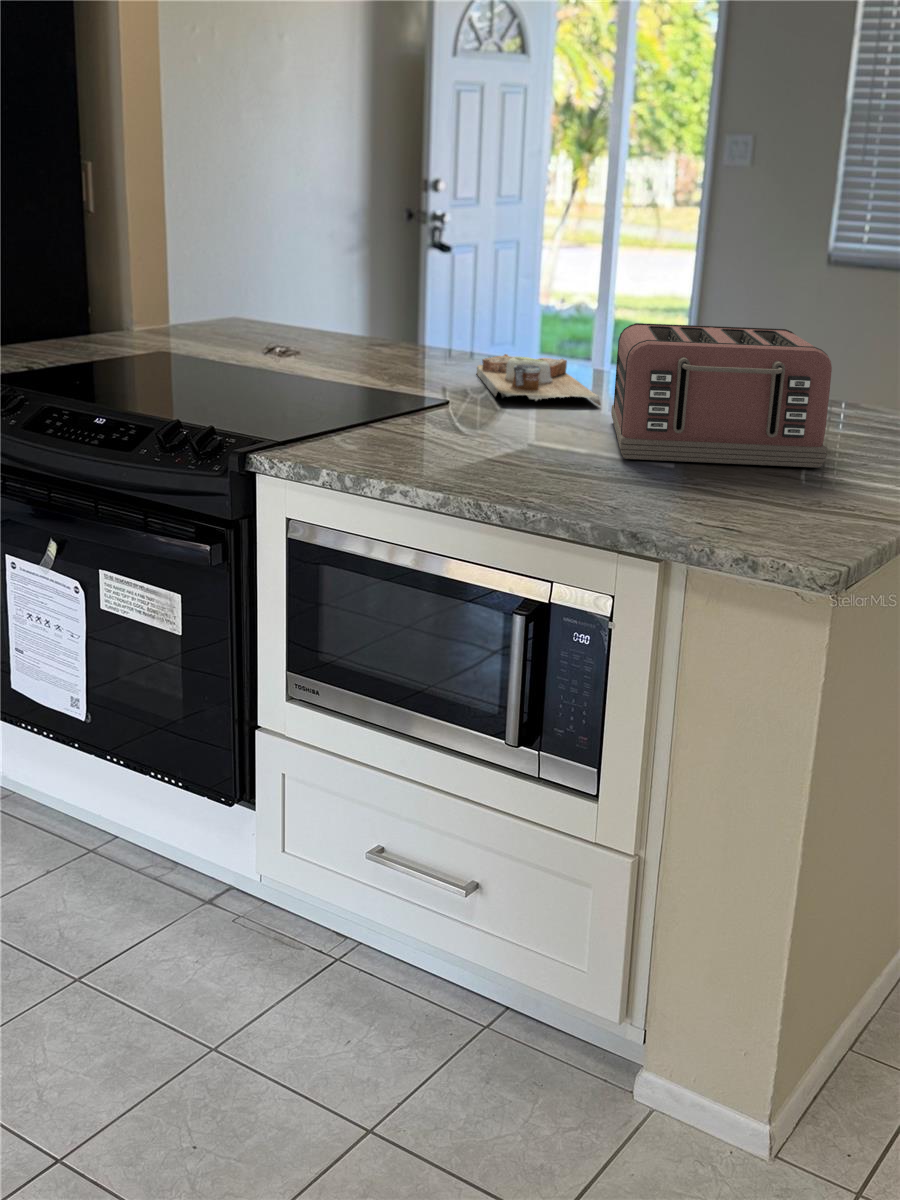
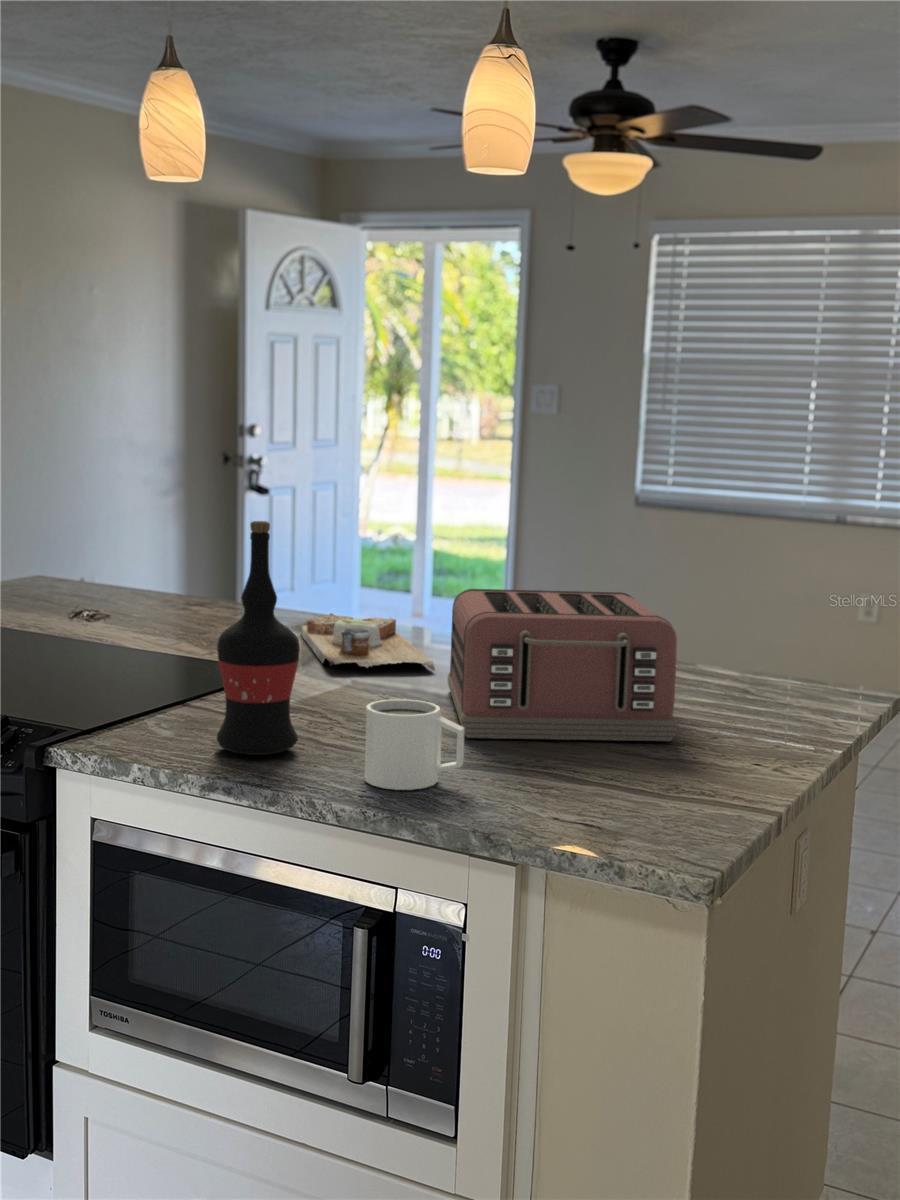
wine bottle: none [396,247,472,464] -> present [217,521,300,755]
mug: none [527,415,620,496] -> present [365,699,464,790]

